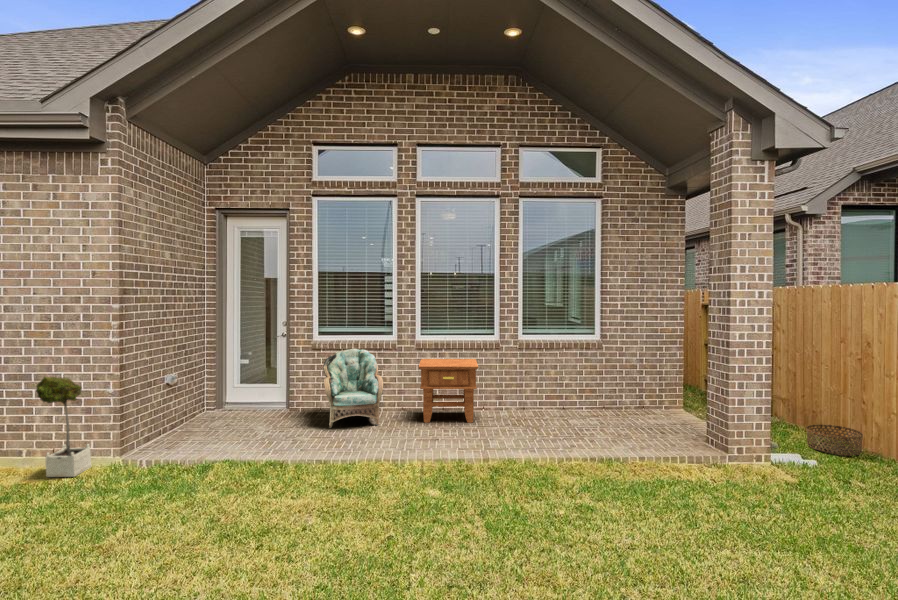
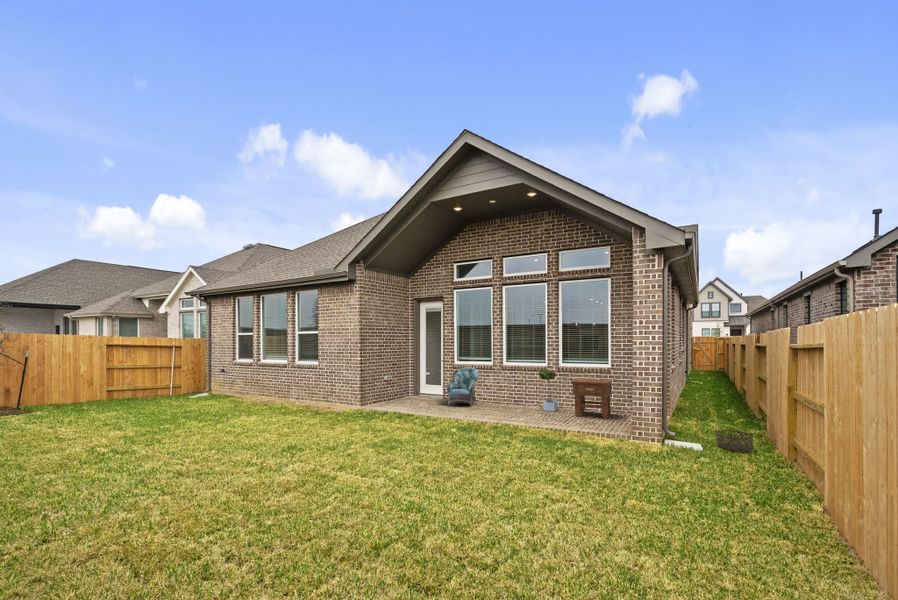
side table: present [419,359,478,423] -> present [571,378,612,419]
potted tree: present [36,377,91,477] -> present [539,368,558,411]

